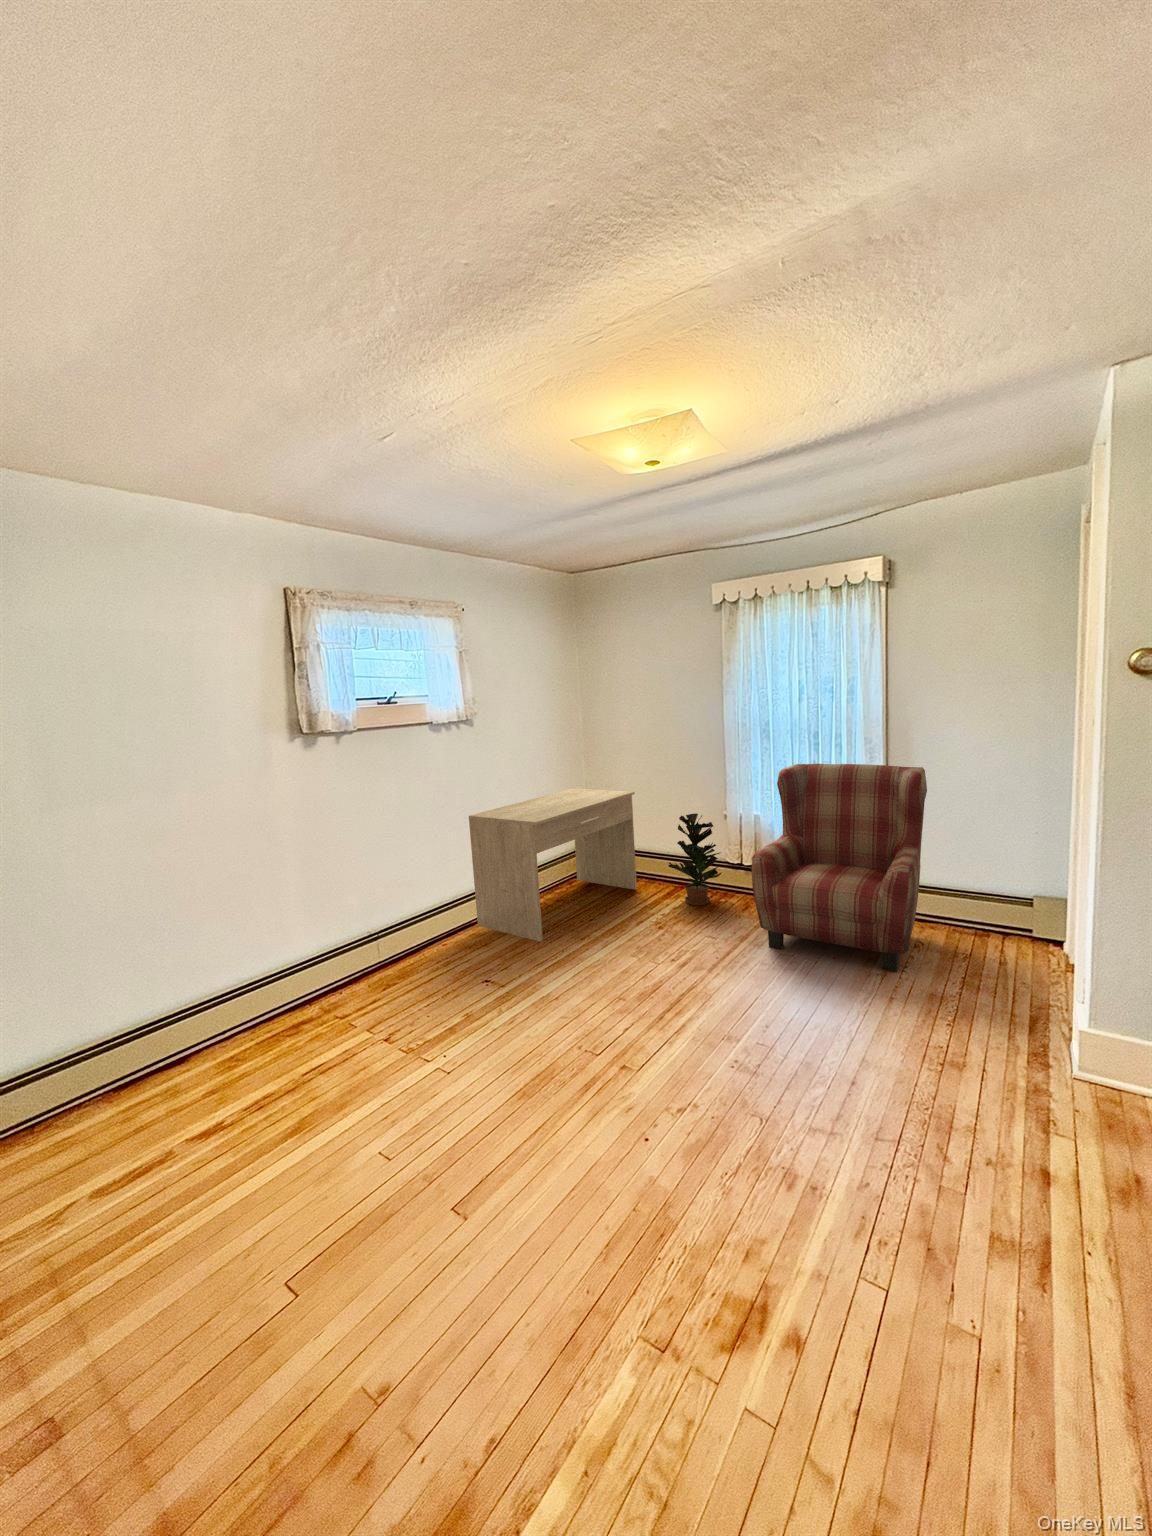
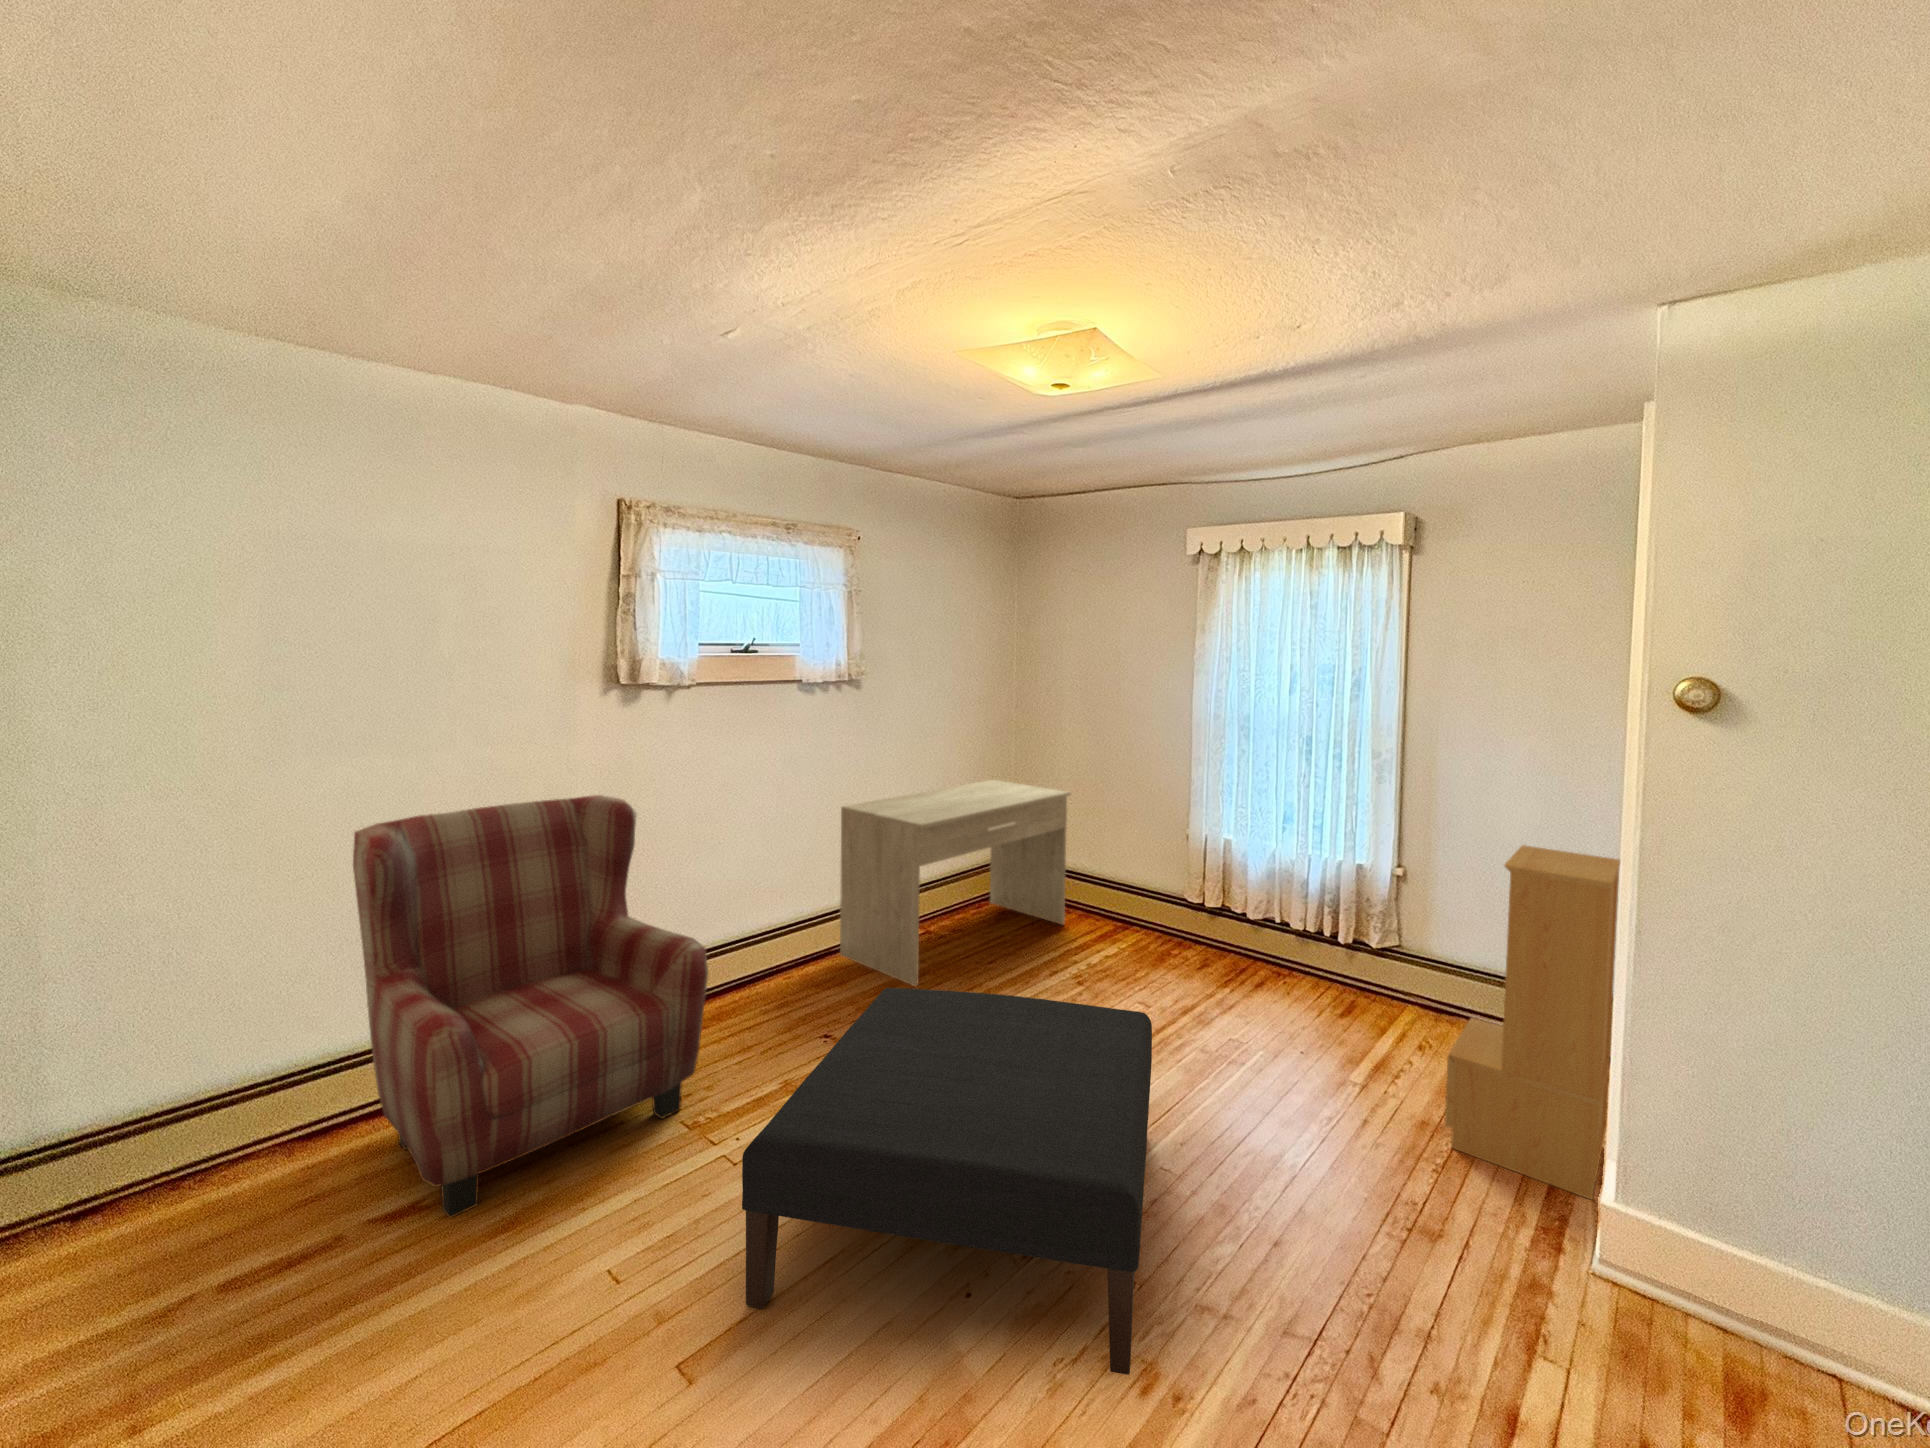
armchair: present [751,764,927,972] -> present [353,795,708,1218]
bookshelf: none [951,792,1072,1032] -> present [1445,845,1620,1199]
potted plant: present [668,814,721,905] -> none [1104,829,1178,956]
ottoman: none [478,934,779,1177] -> present [742,988,1152,1375]

